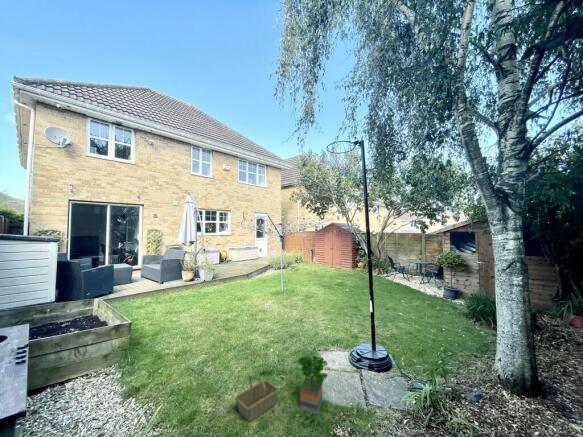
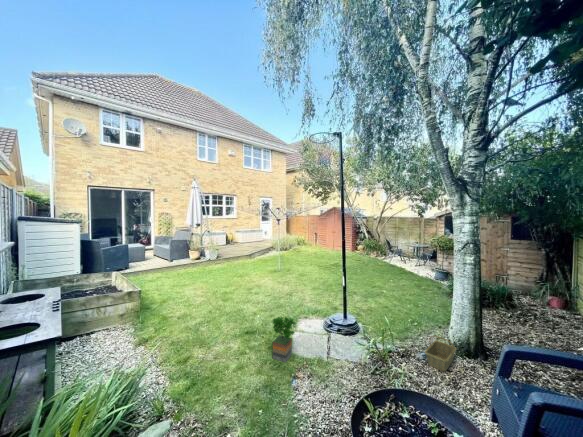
basket: present [235,375,279,422] -> present [425,336,456,372]

